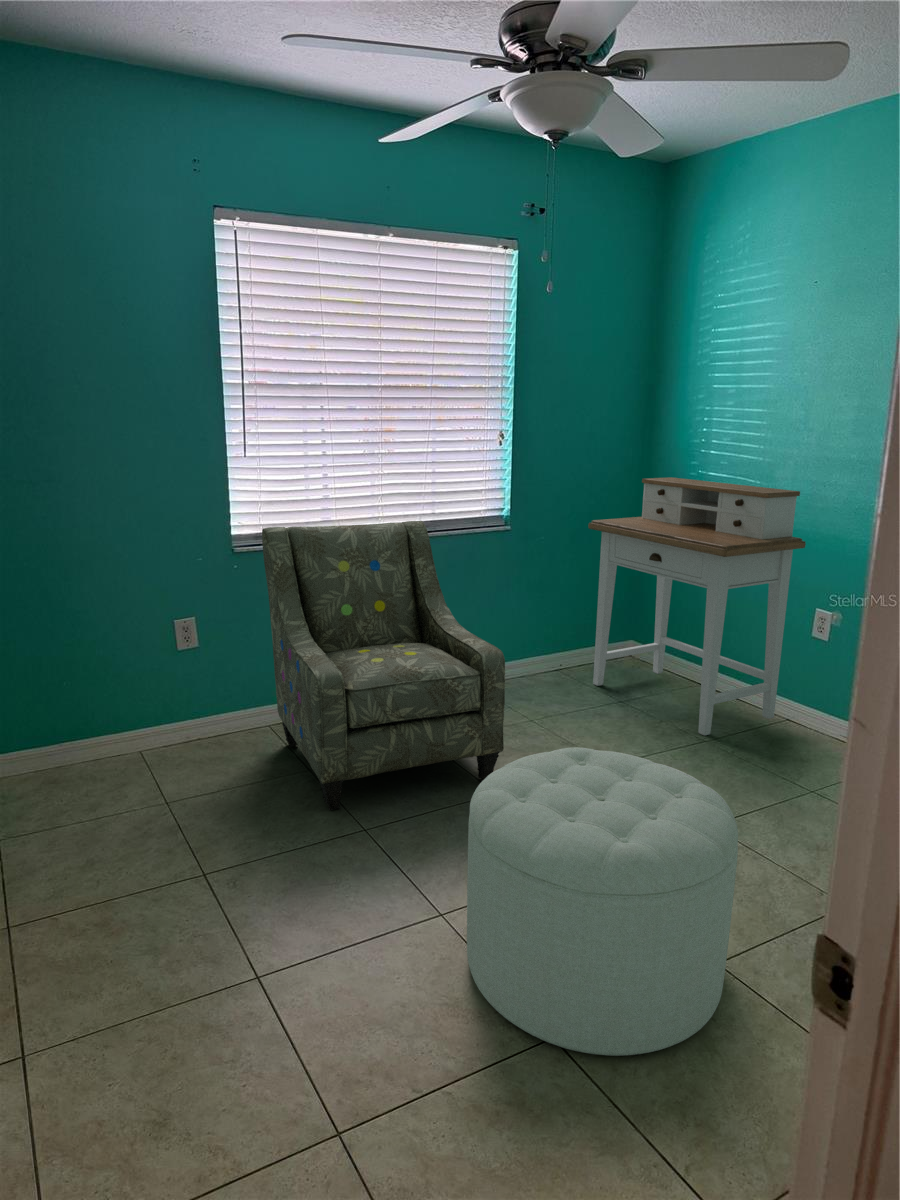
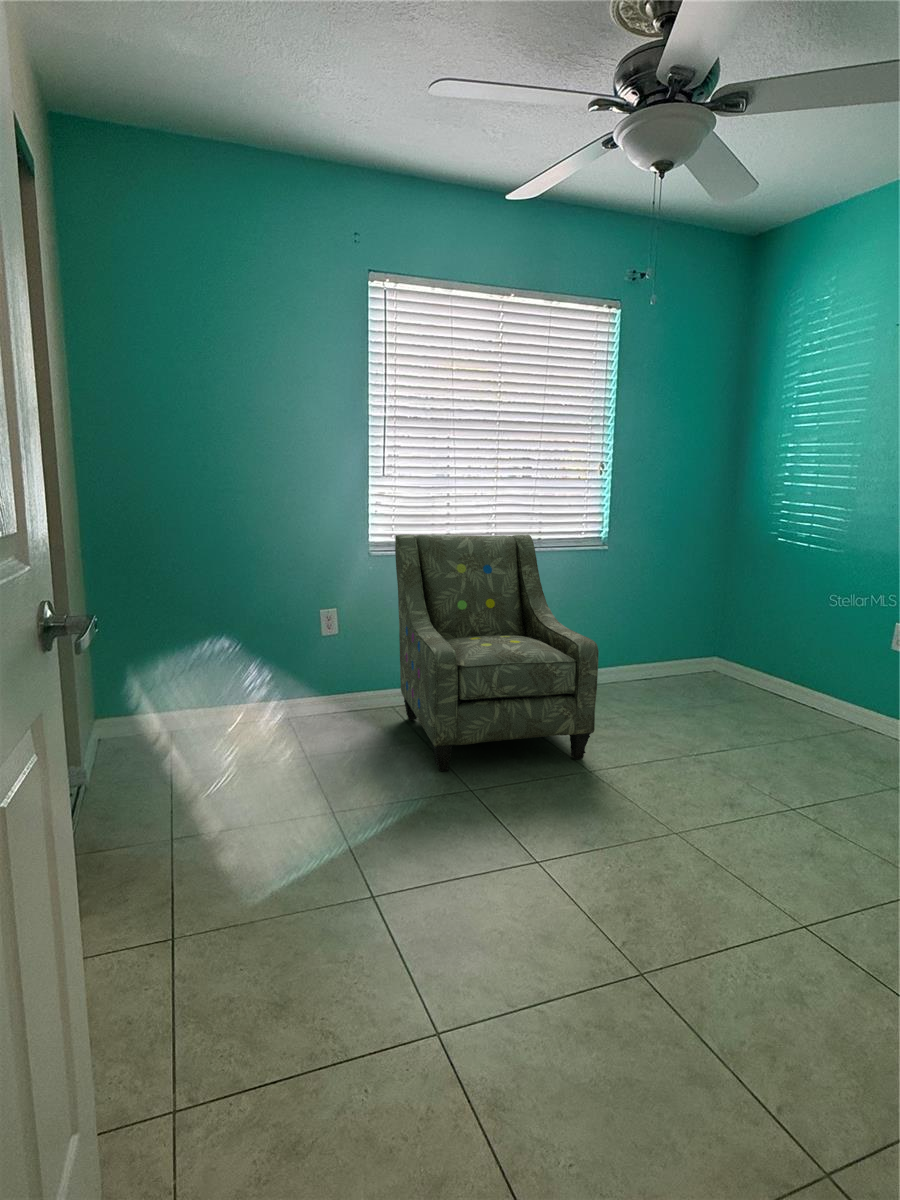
desk: present [588,477,806,736] -> none [676,507,886,736]
ottoman: present [467,747,738,1056] -> none [556,719,825,1005]

